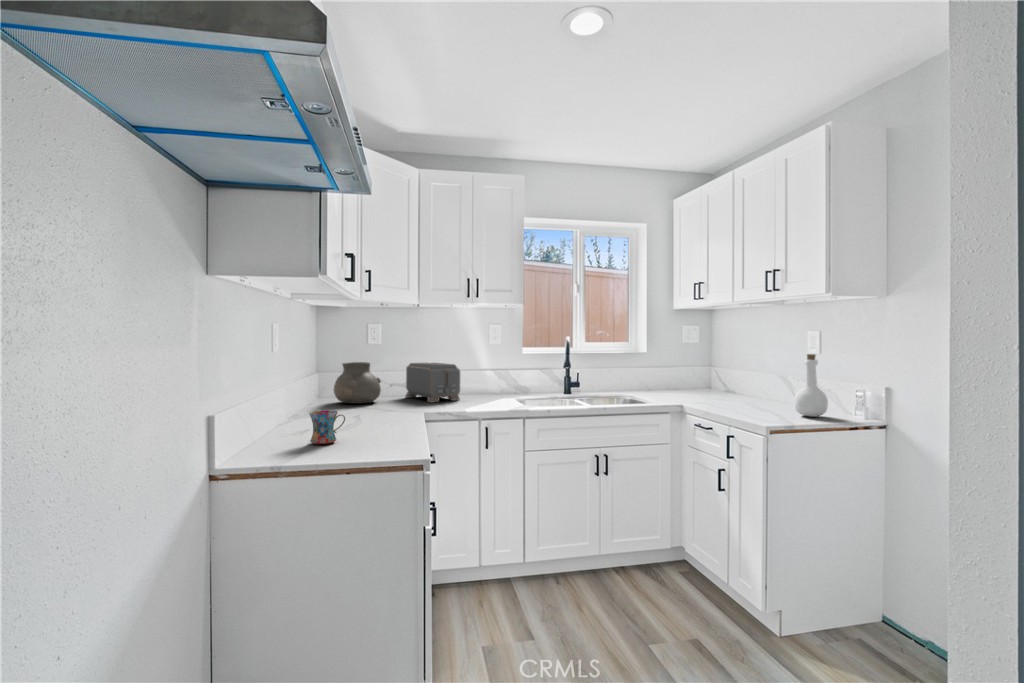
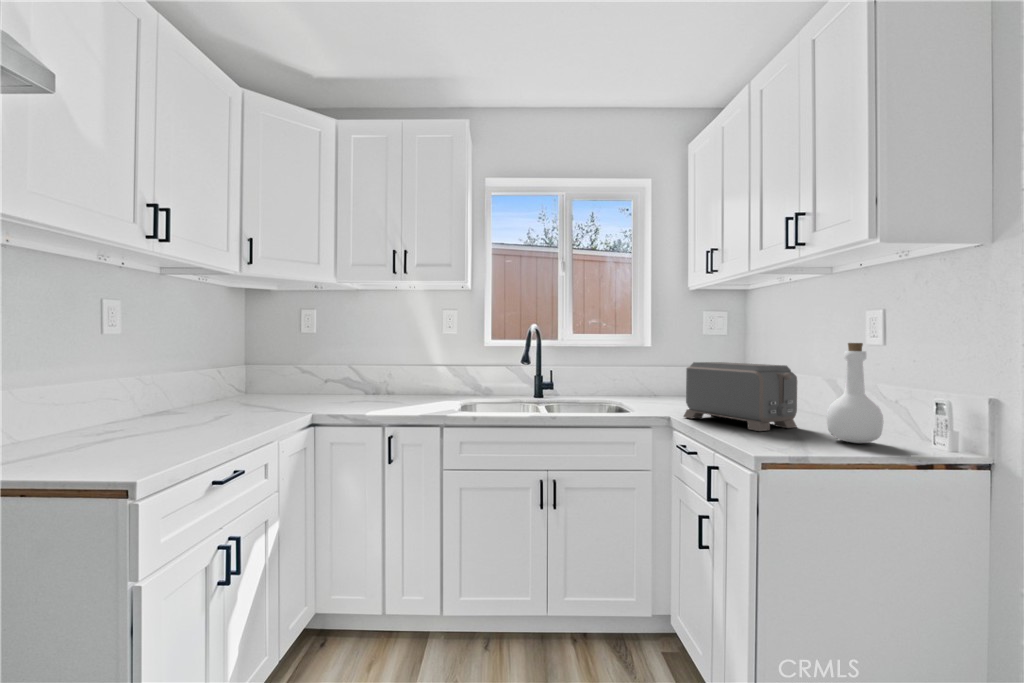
vase: present [333,362,381,403] -> none [248,352,308,400]
toaster: present [406,362,460,403] -> present [684,362,797,431]
mug: present [309,410,345,444] -> none [52,405,113,451]

